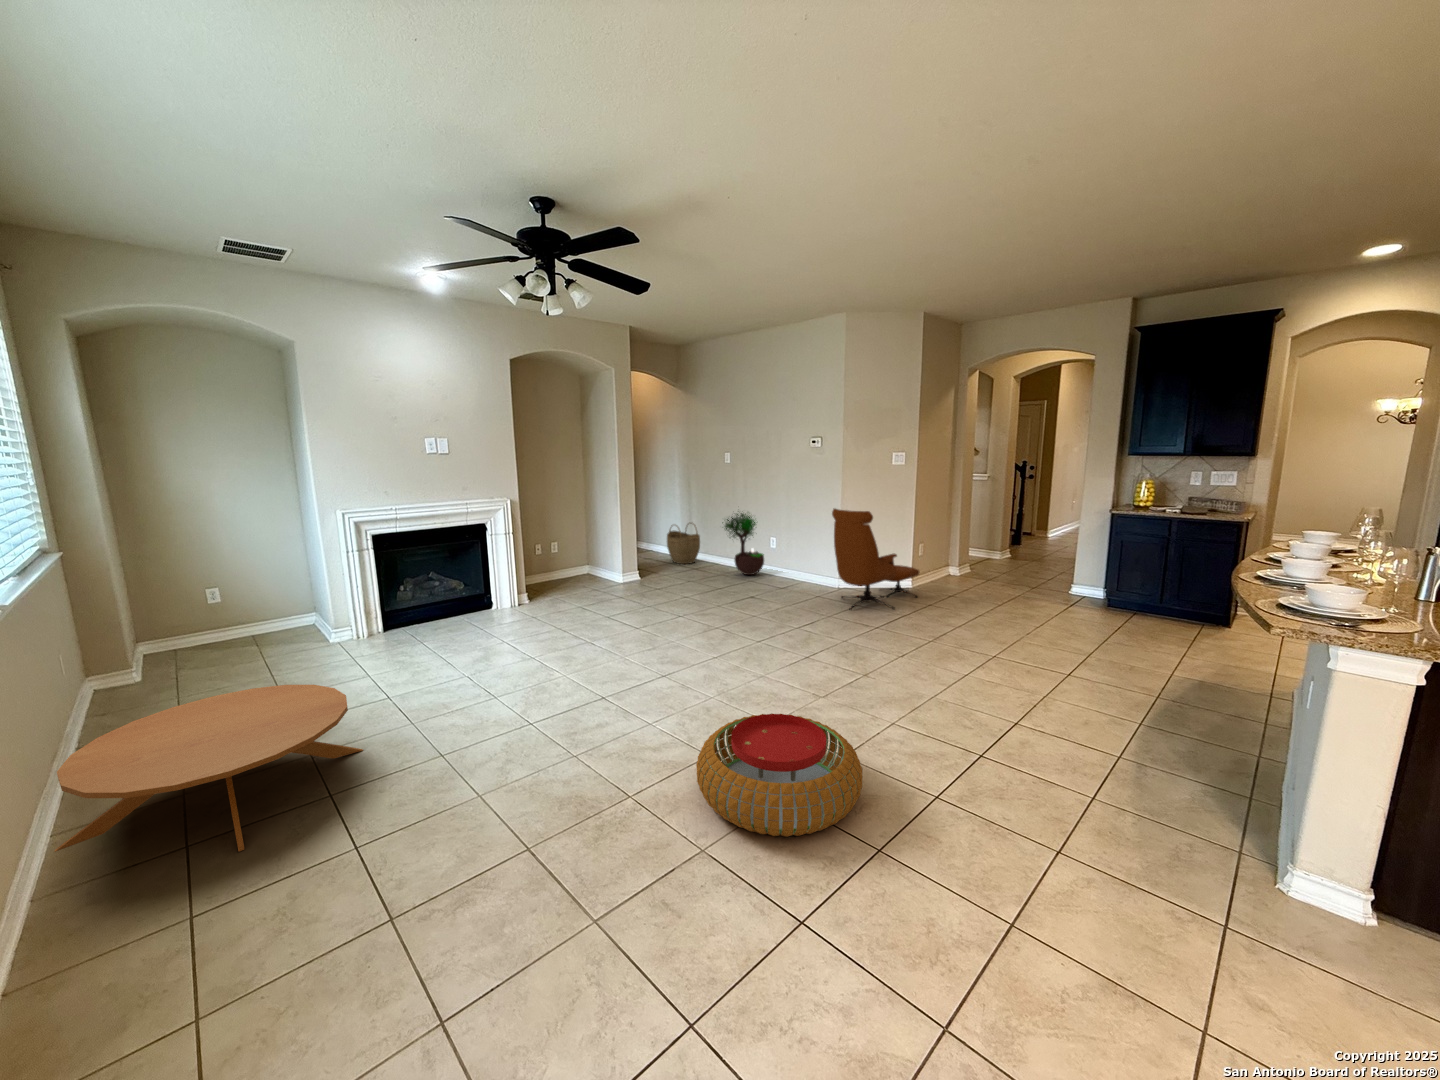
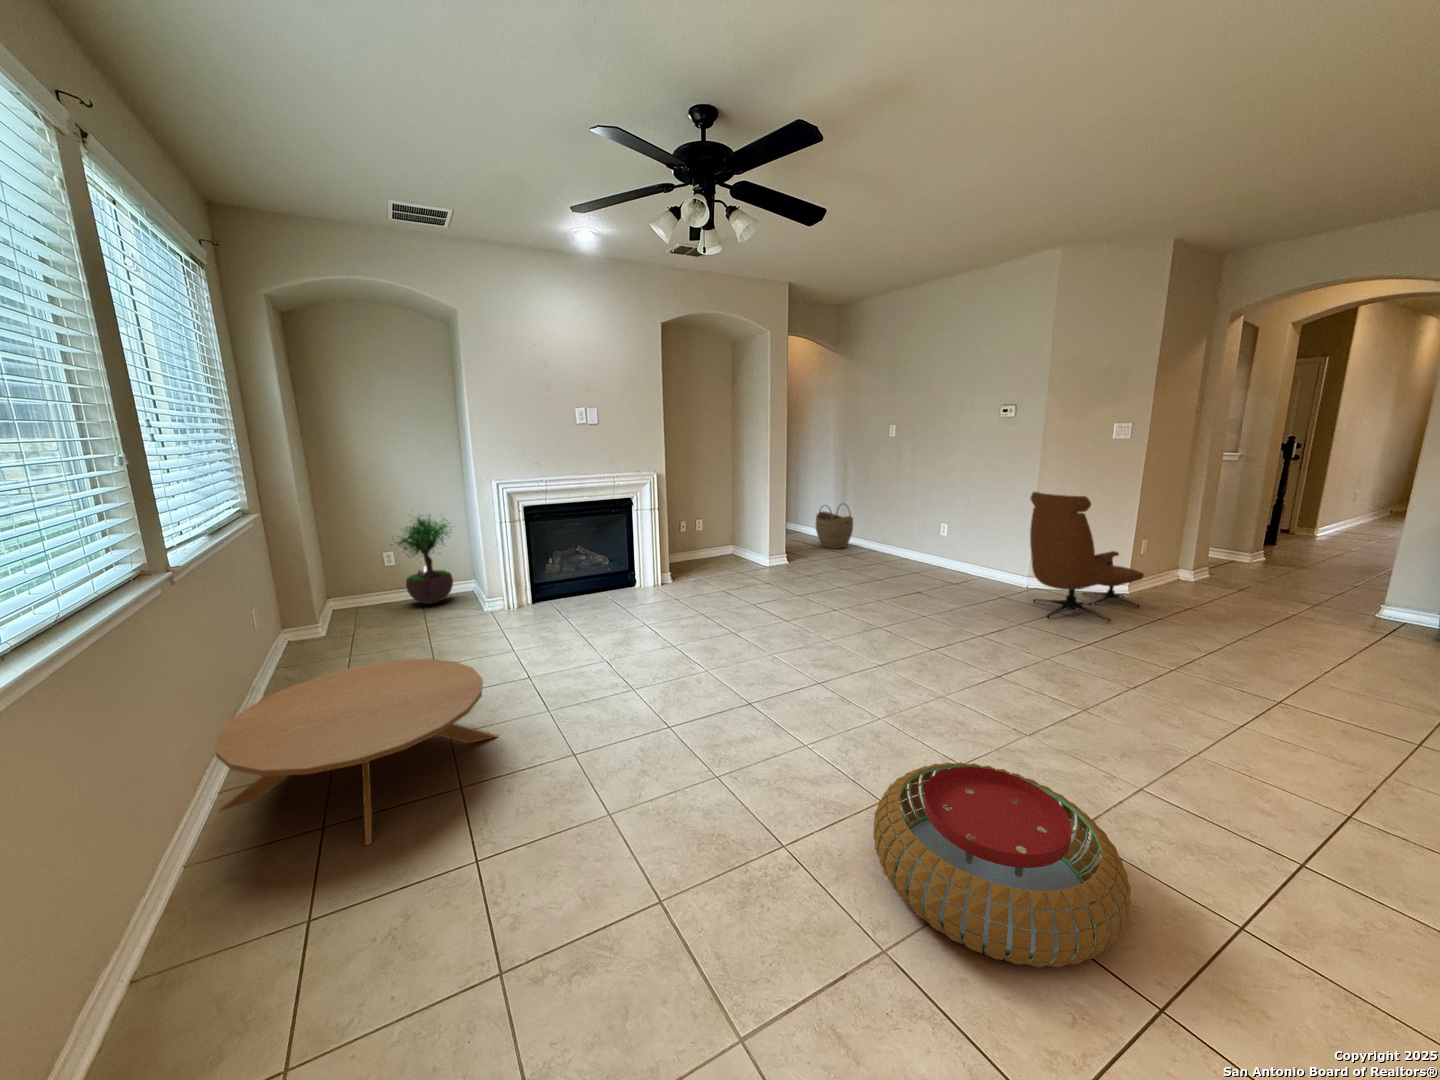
potted tree: present [722,513,764,575] -> present [391,515,453,604]

